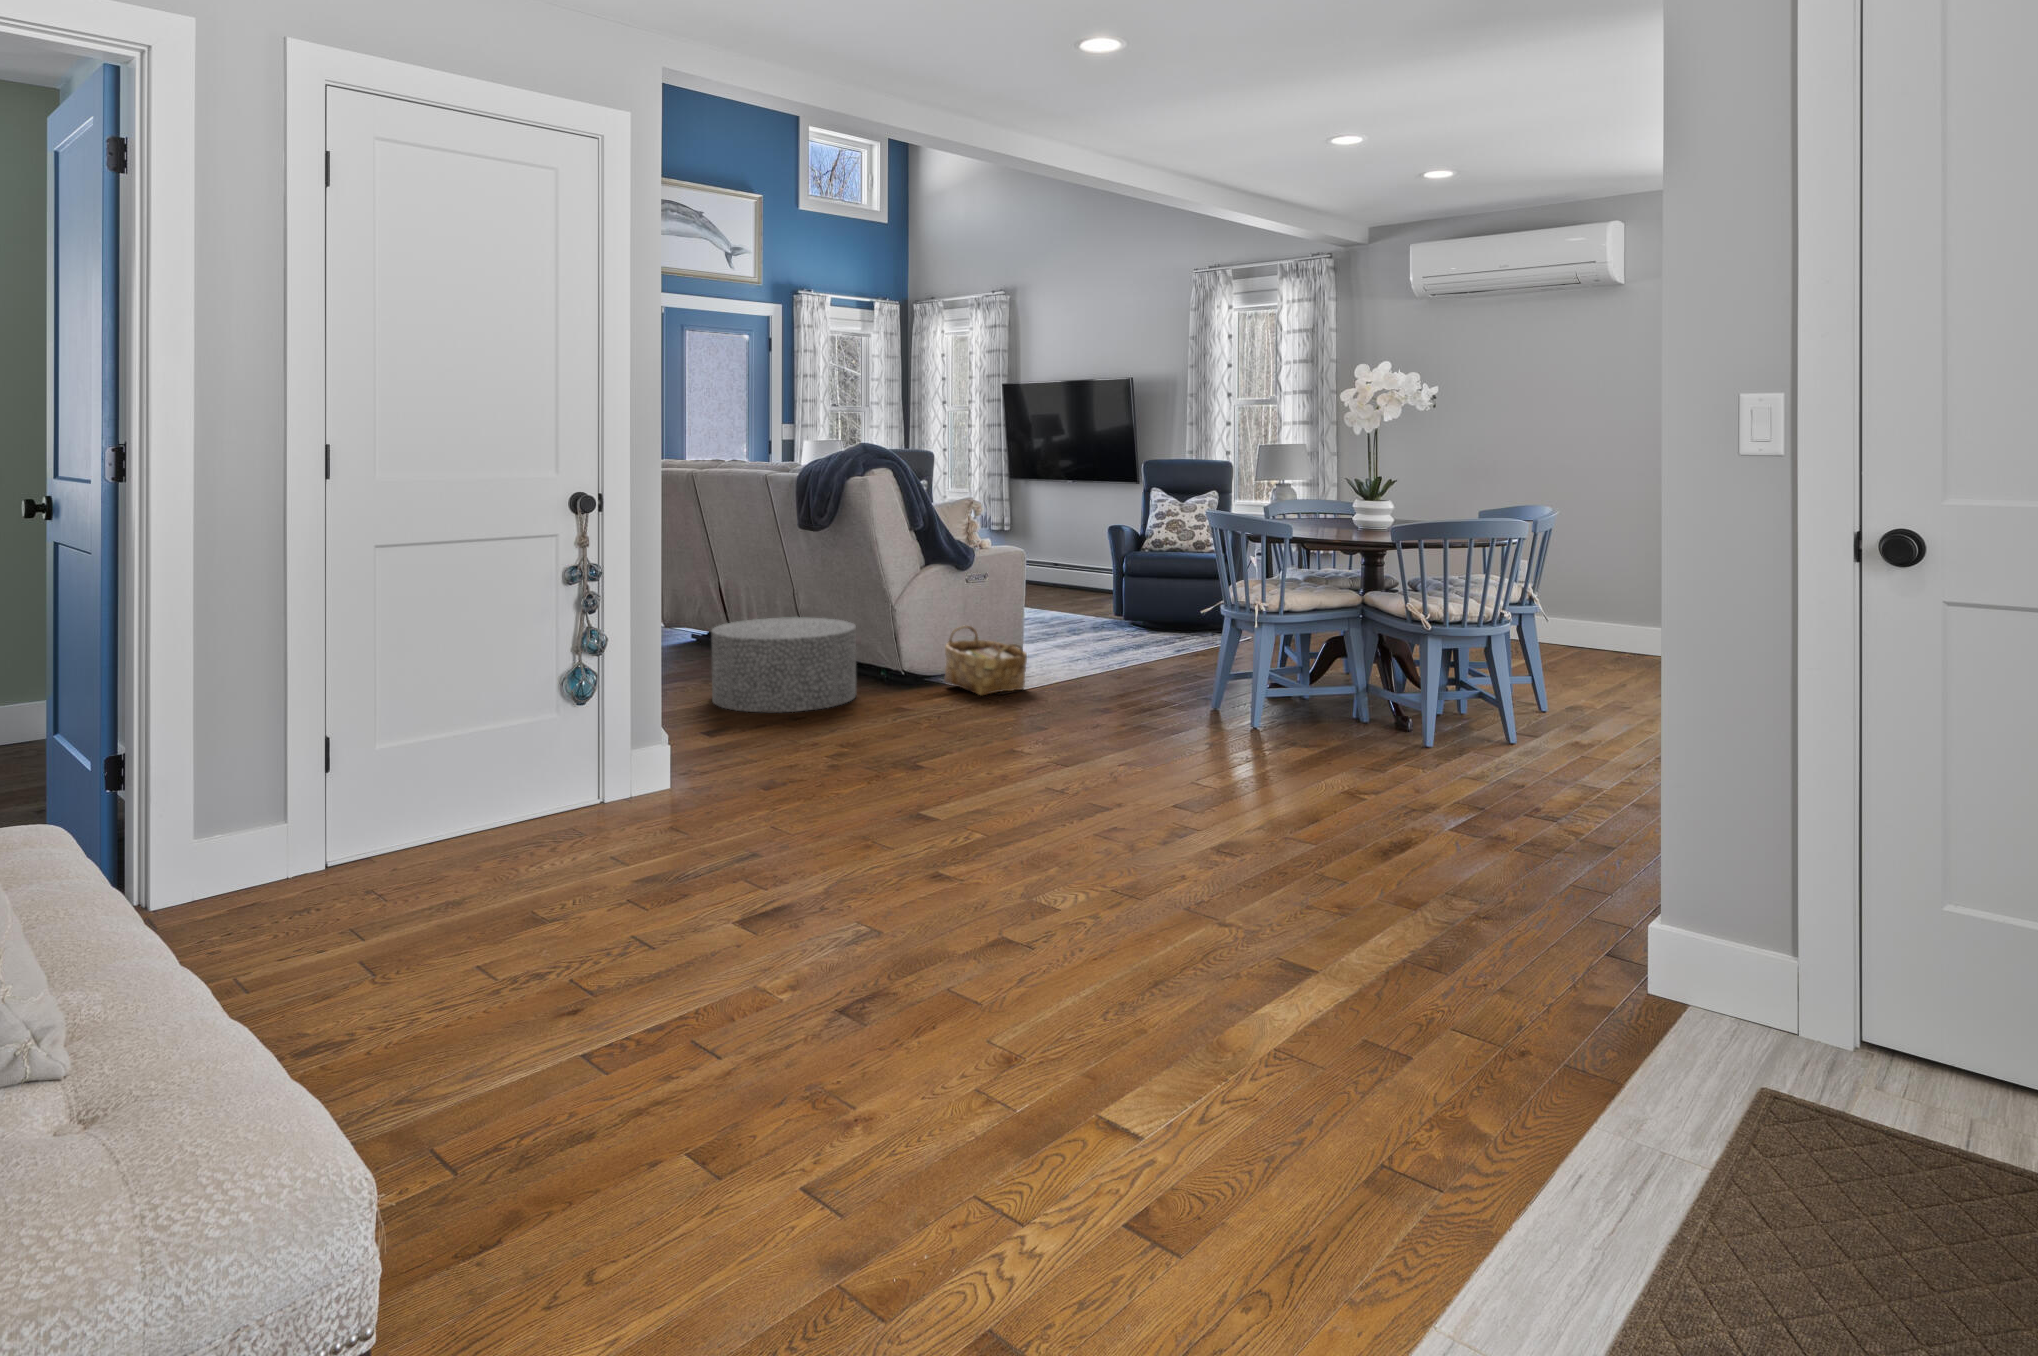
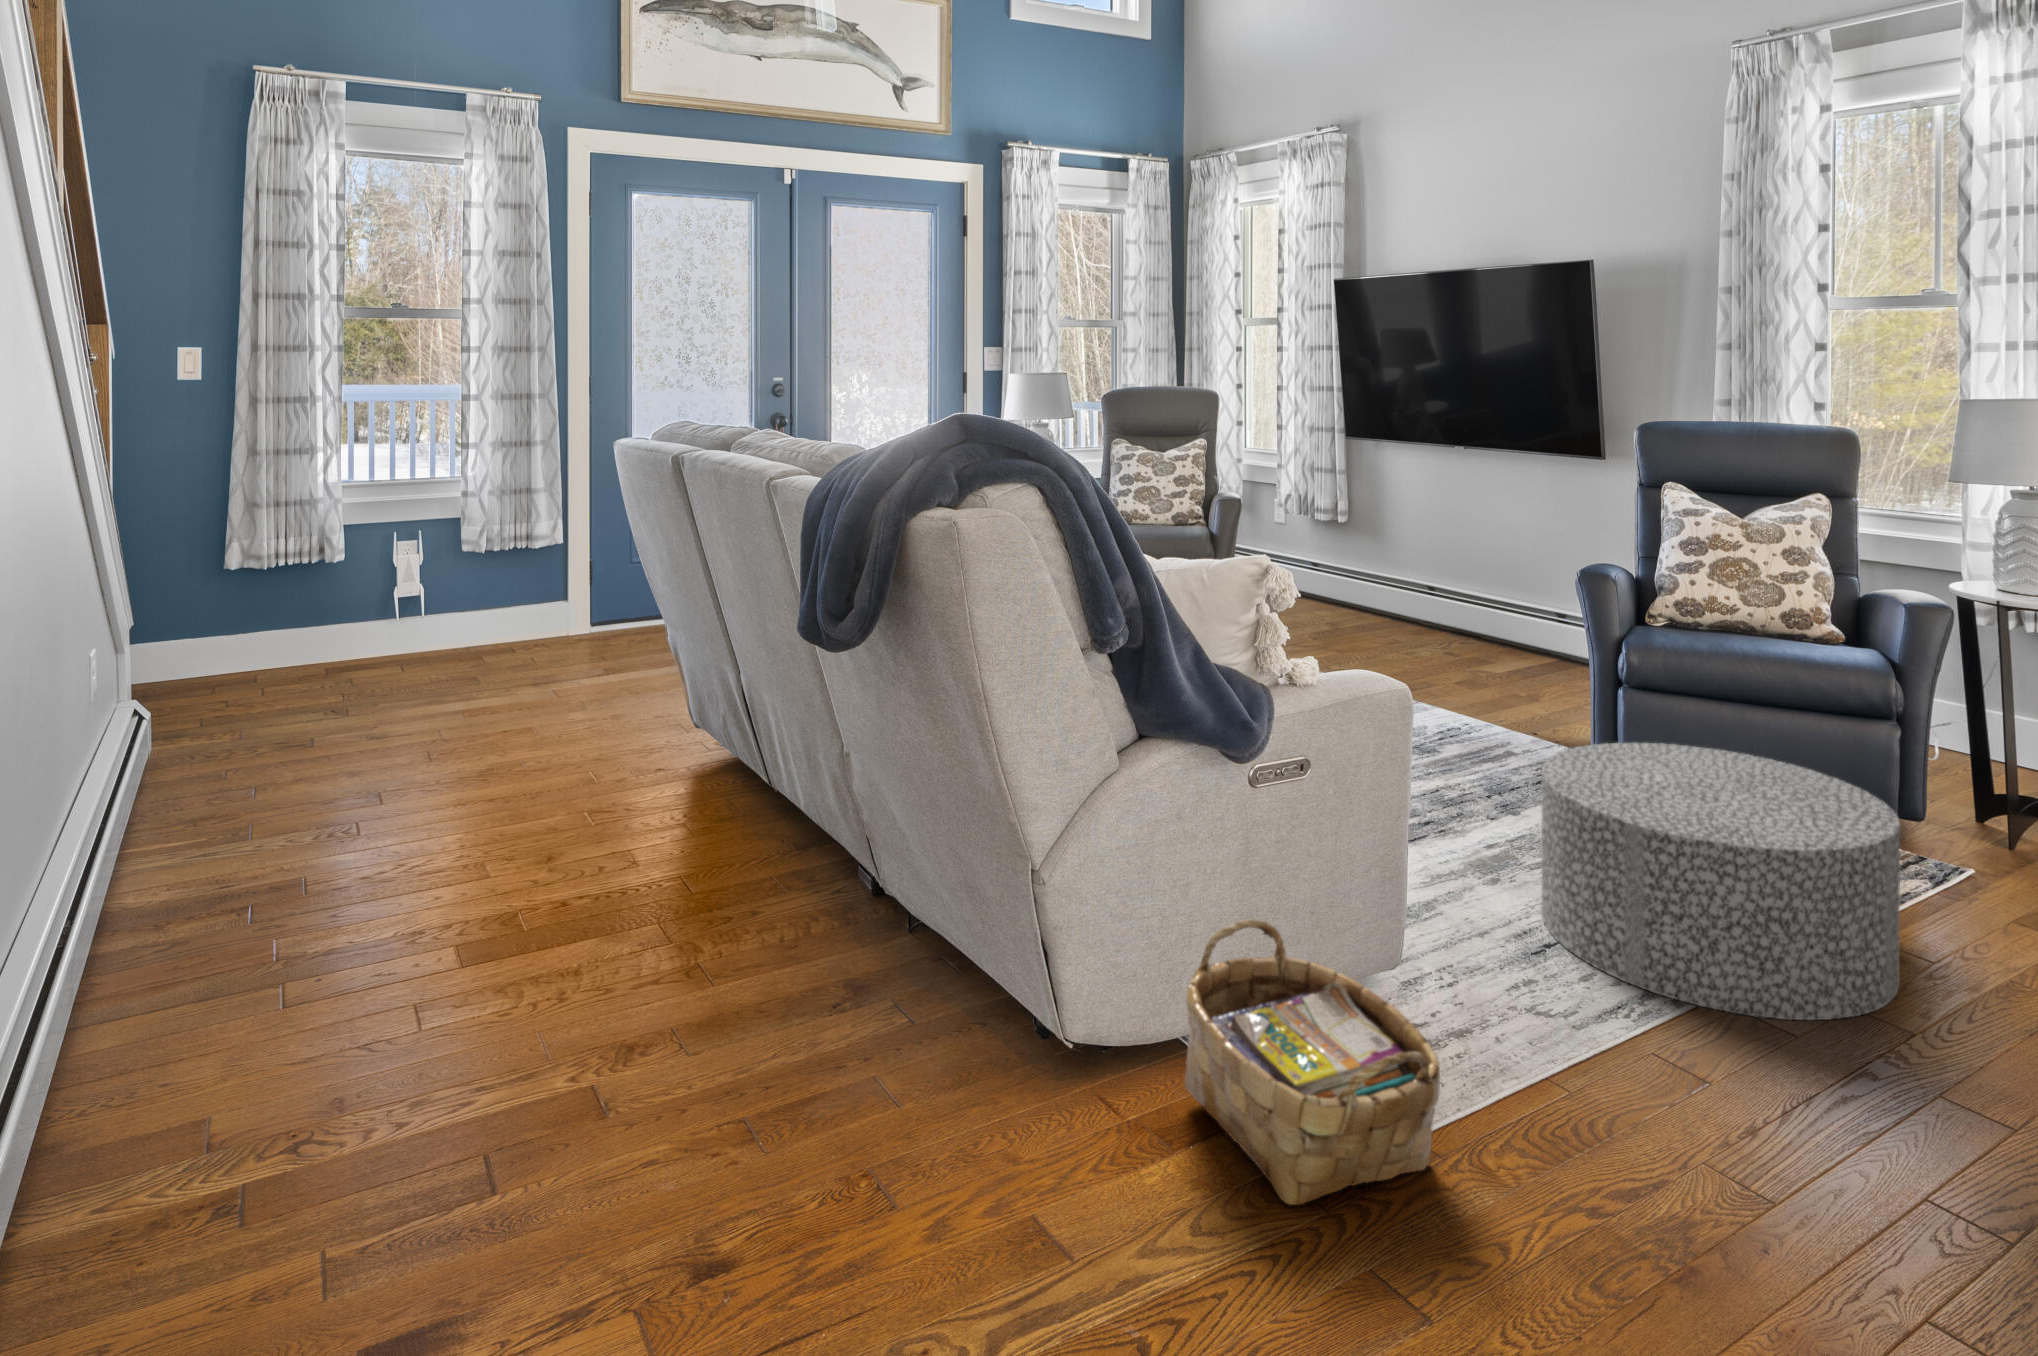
ottoman: present [712,617,856,712] -> present [1541,743,1900,1020]

